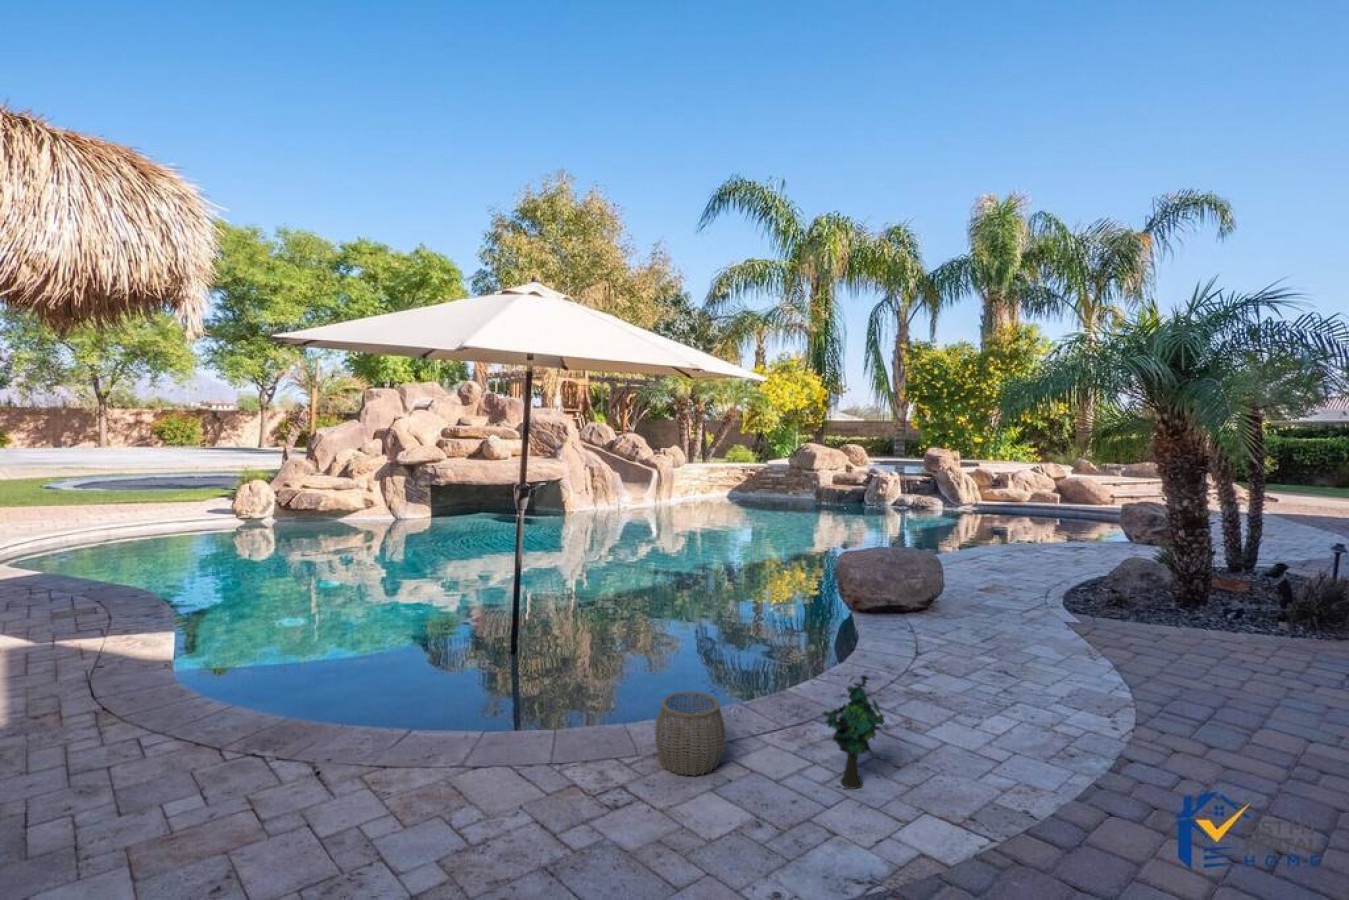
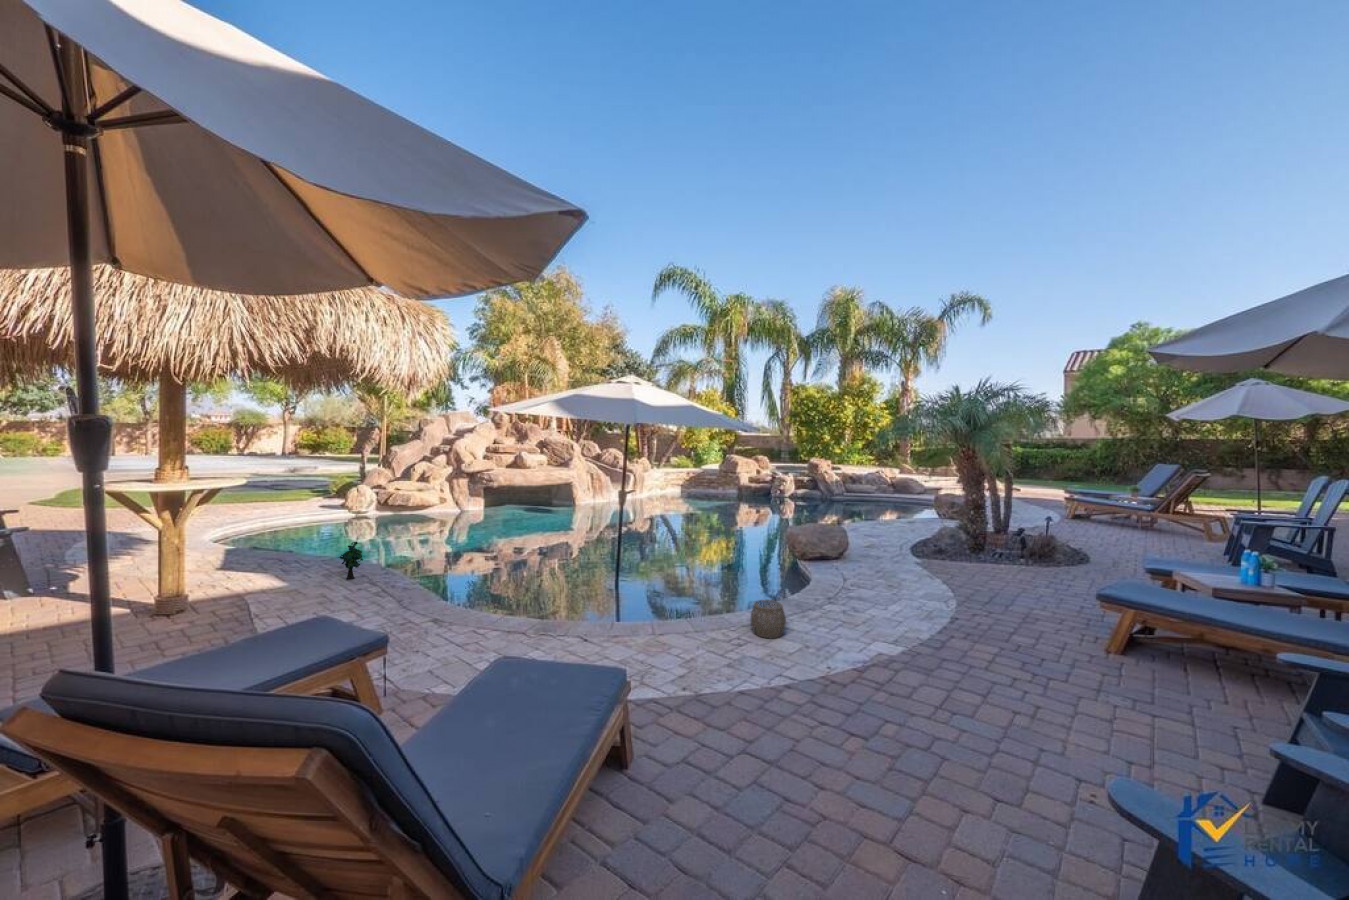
decorative plant: present [822,675,884,788] -> present [338,542,363,580]

